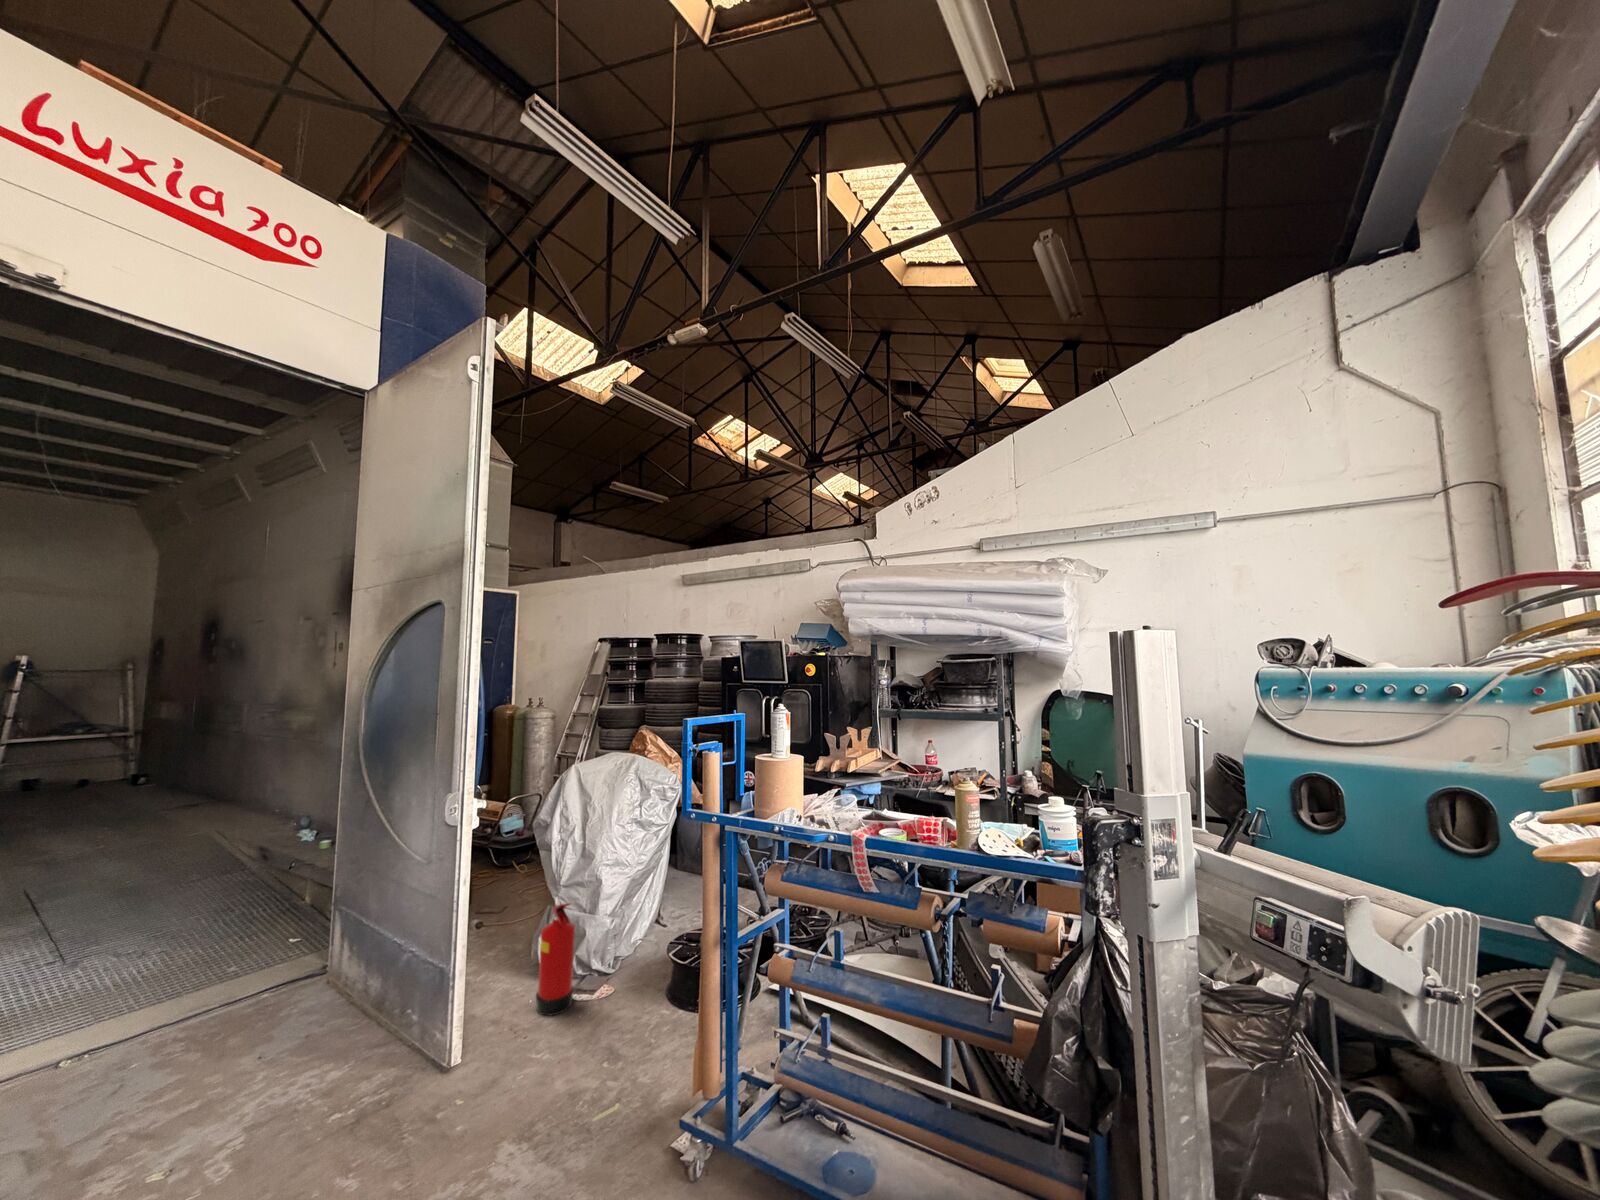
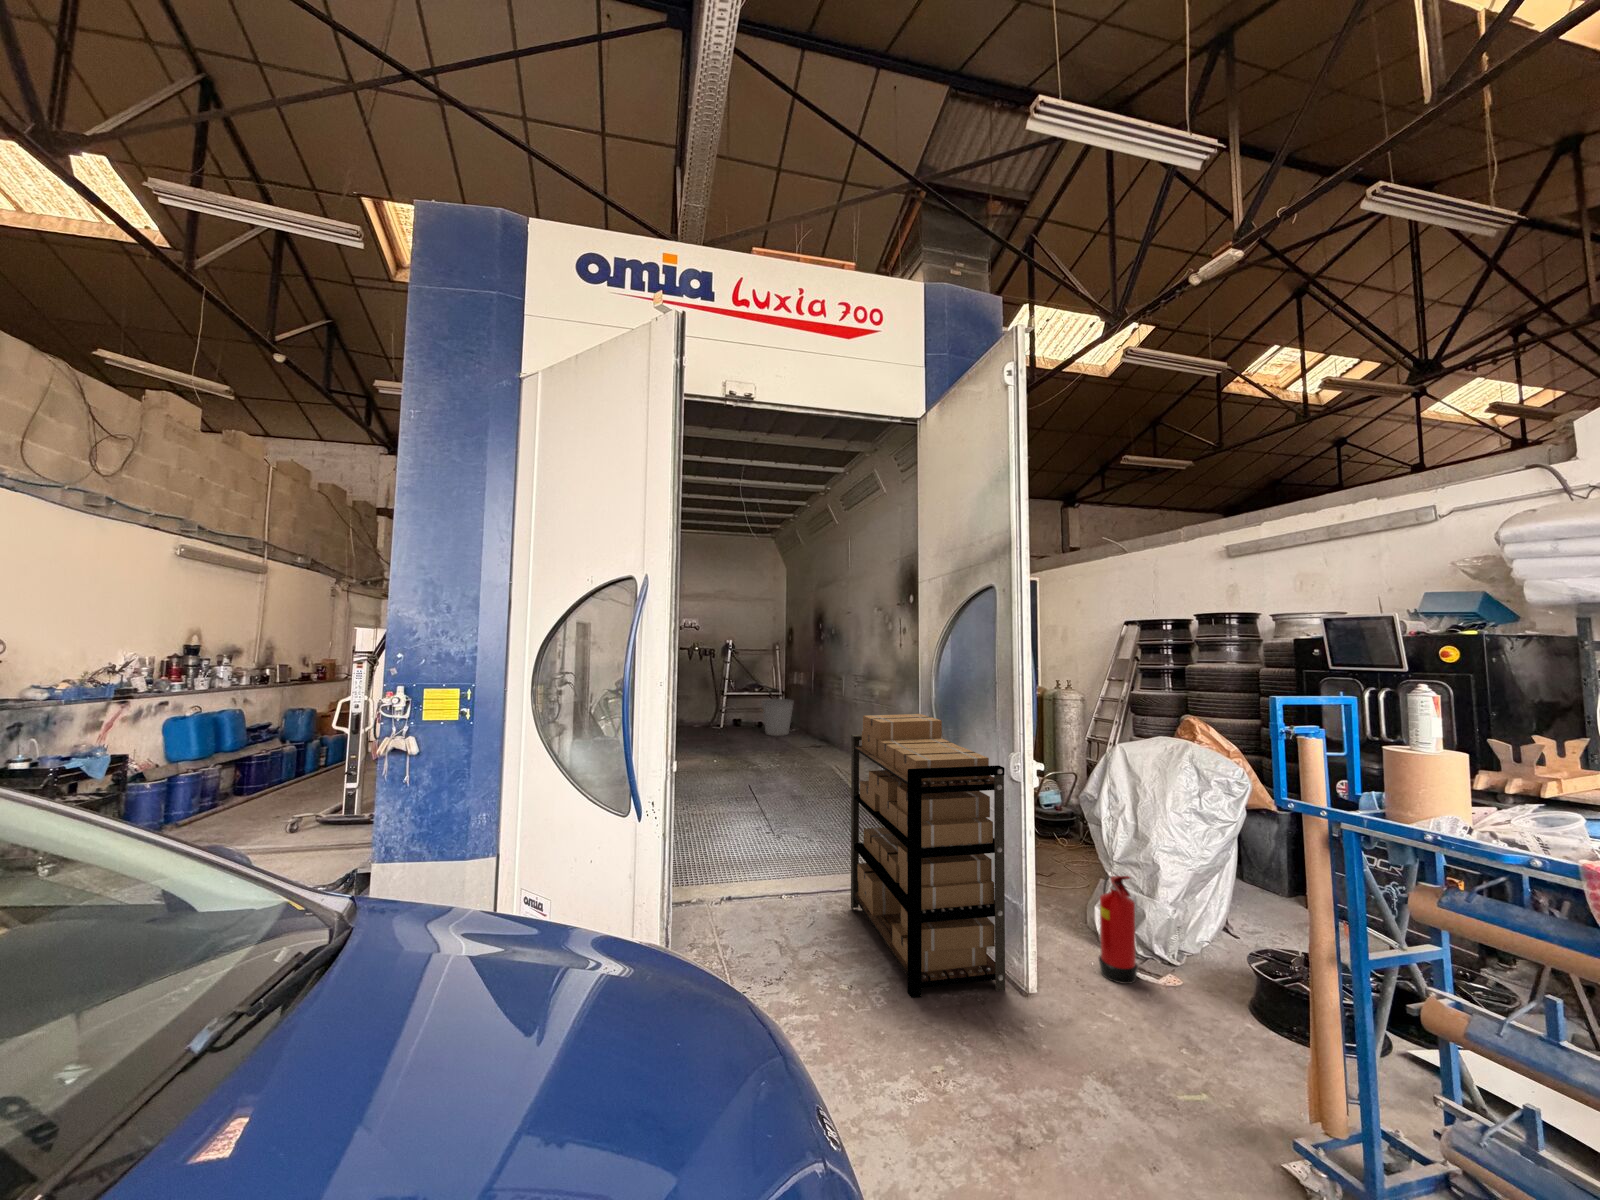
bucket: none [77,738,154,795] -> present [760,698,794,736]
shelving unit: none [192,758,435,1164] -> present [851,714,1005,998]

